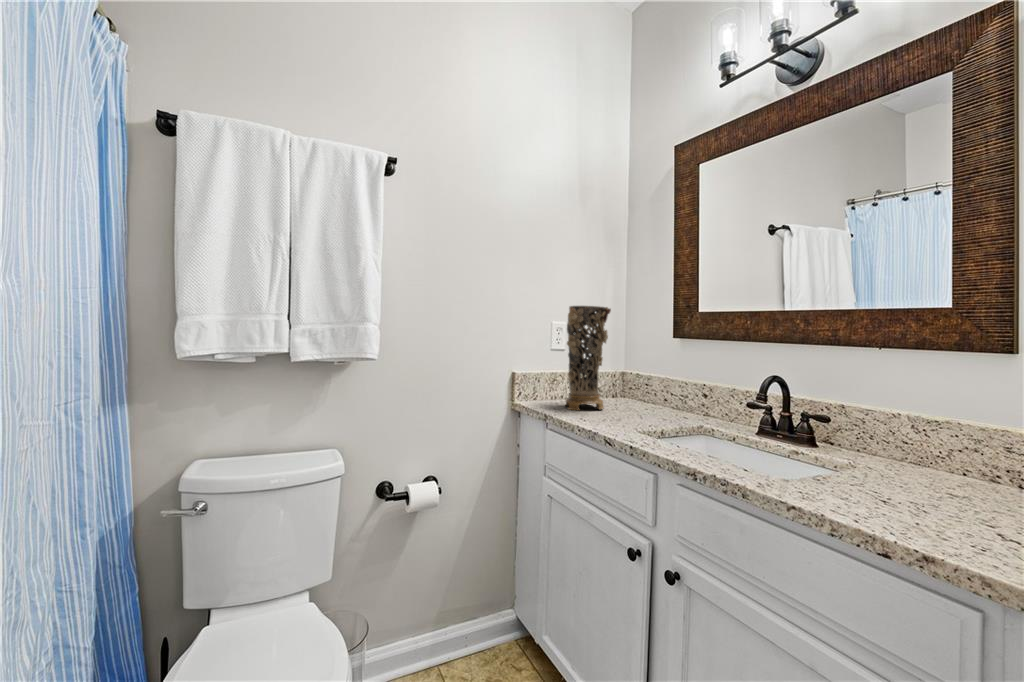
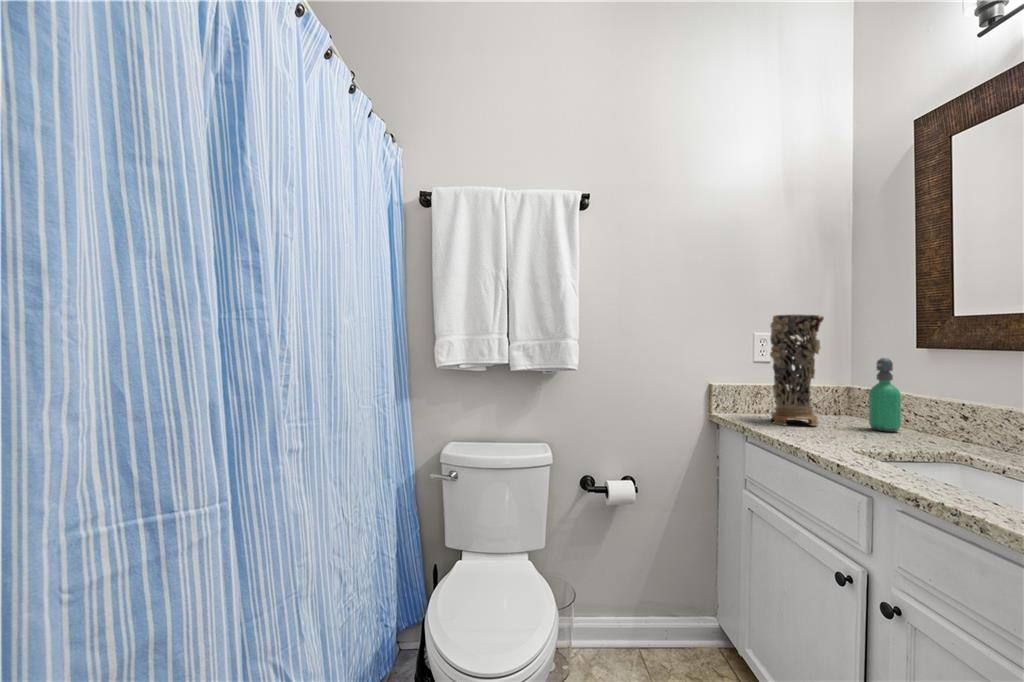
soap dispenser: none [641,347,664,411] -> present [869,358,901,432]

